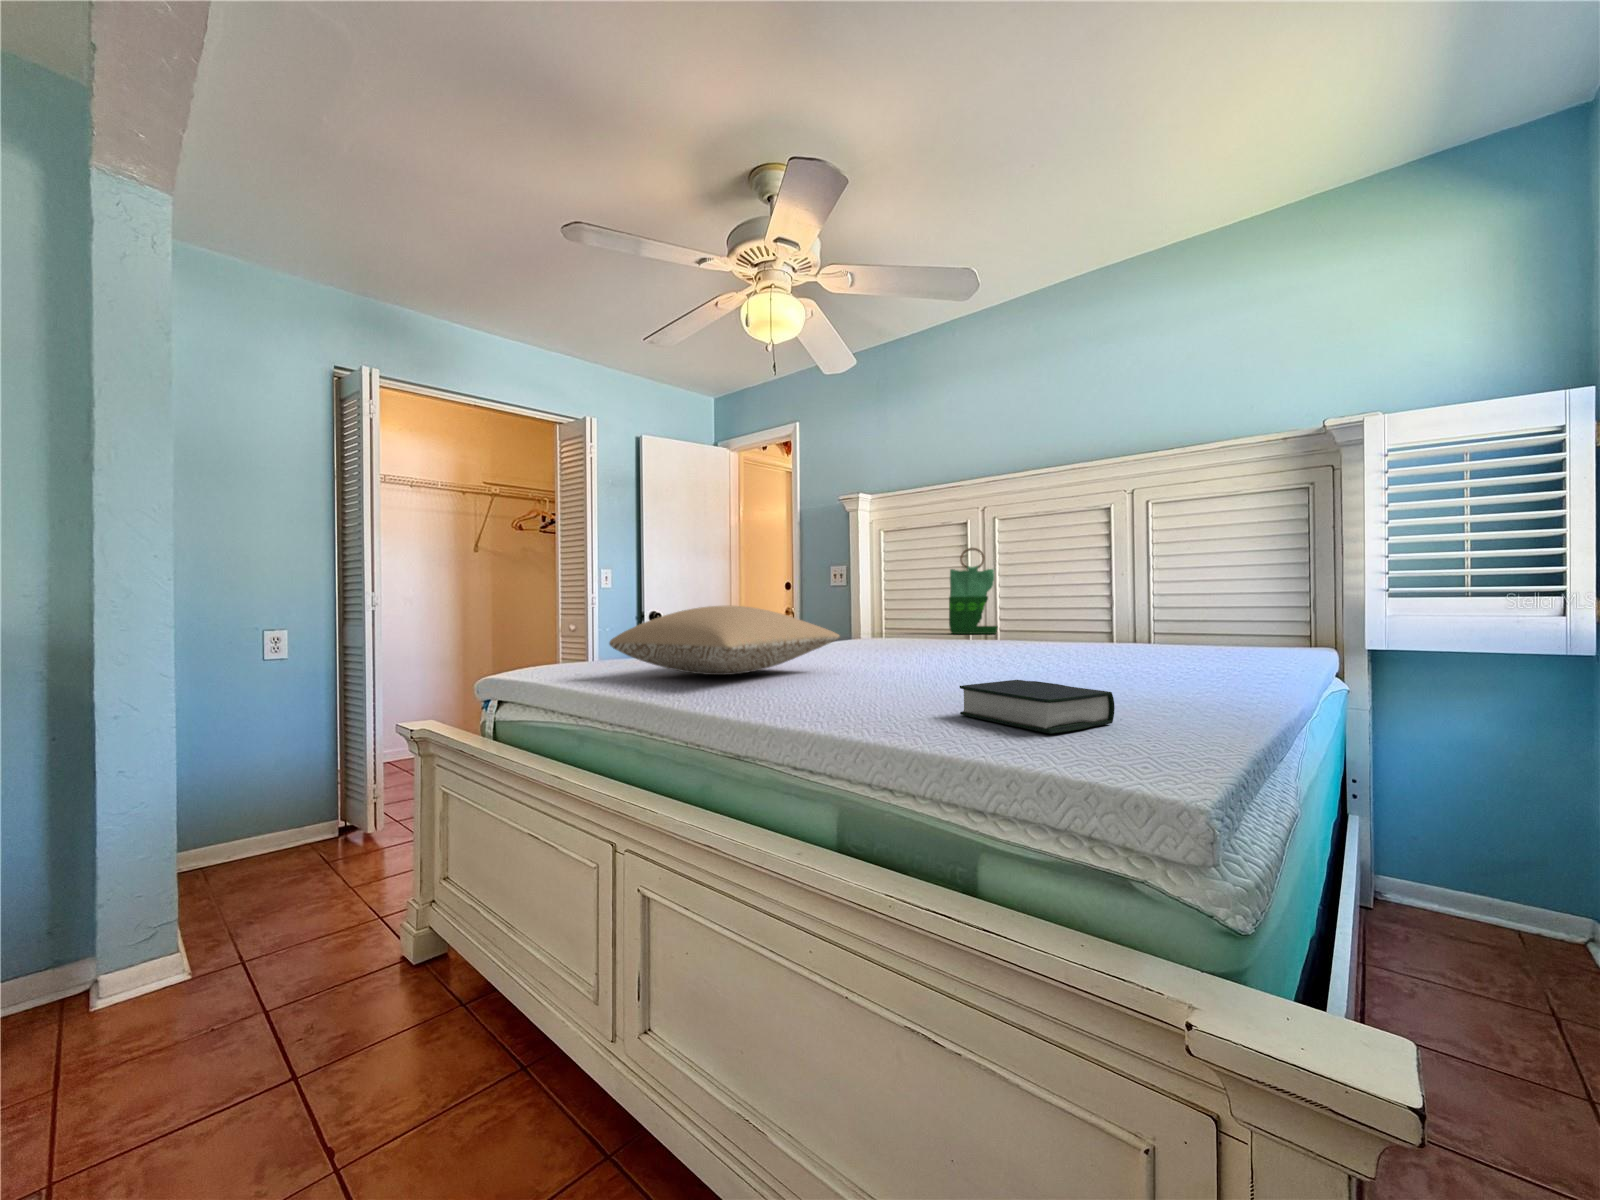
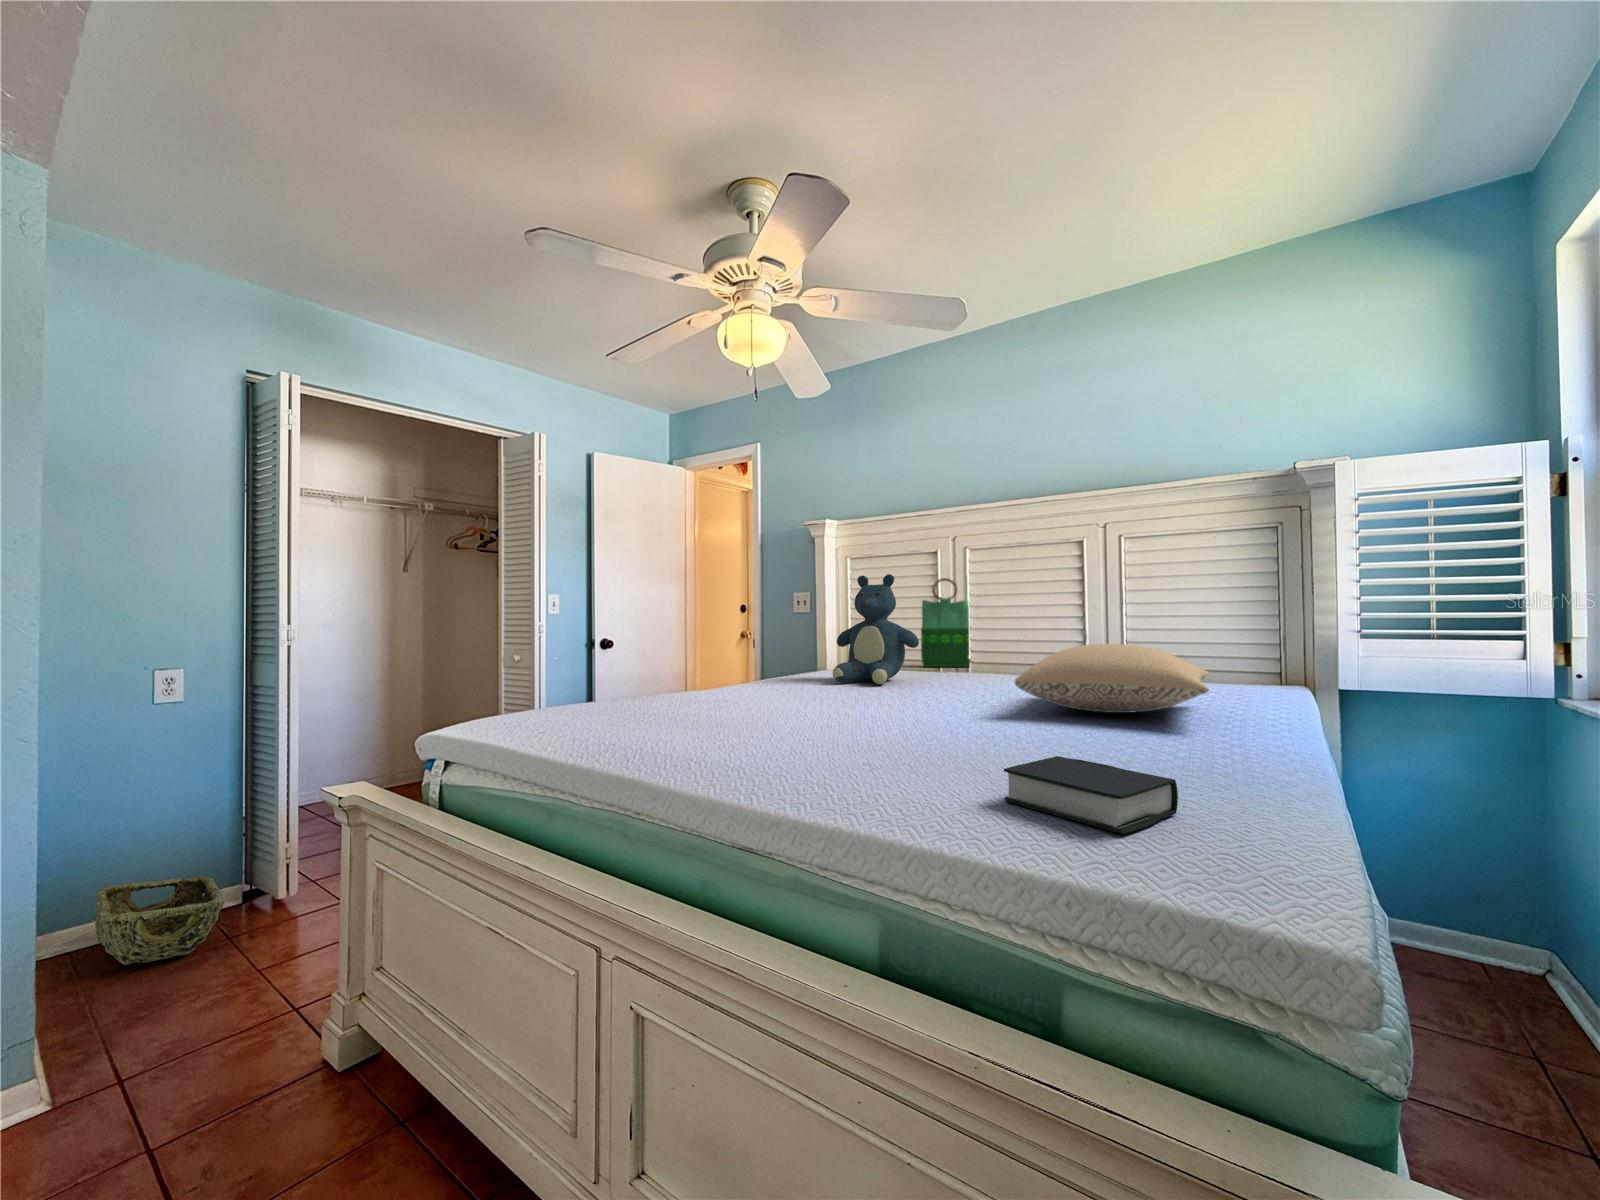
teddy bear: none [856,541,939,645] -> present [833,574,919,684]
pillow: present [609,606,840,675] -> present [1015,644,1209,713]
woven basket: none [223,809,325,877] -> present [95,876,224,965]

